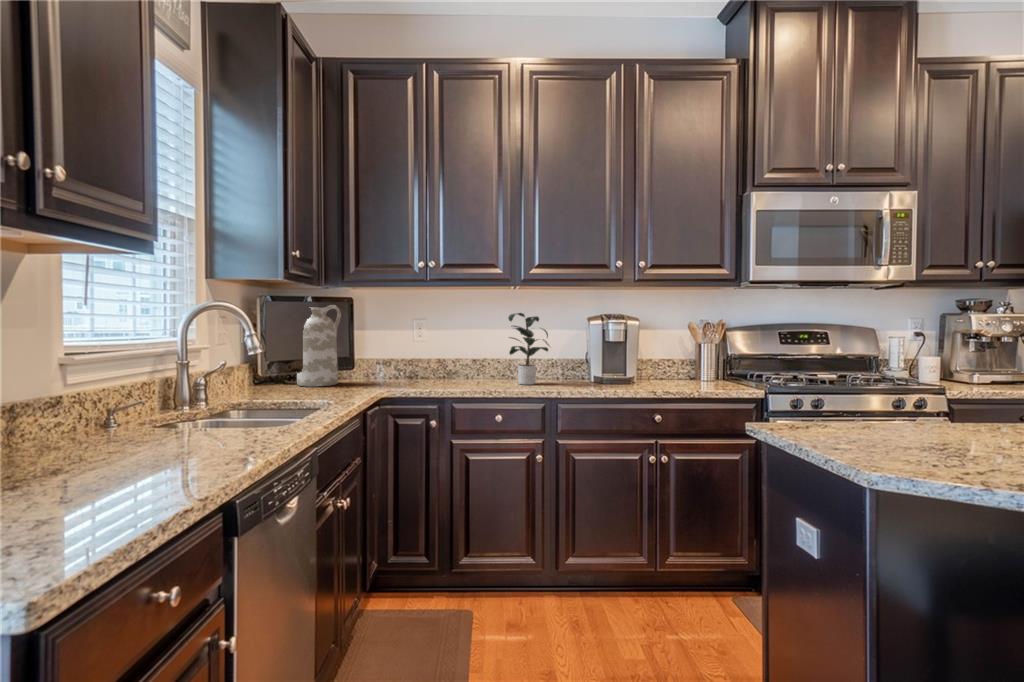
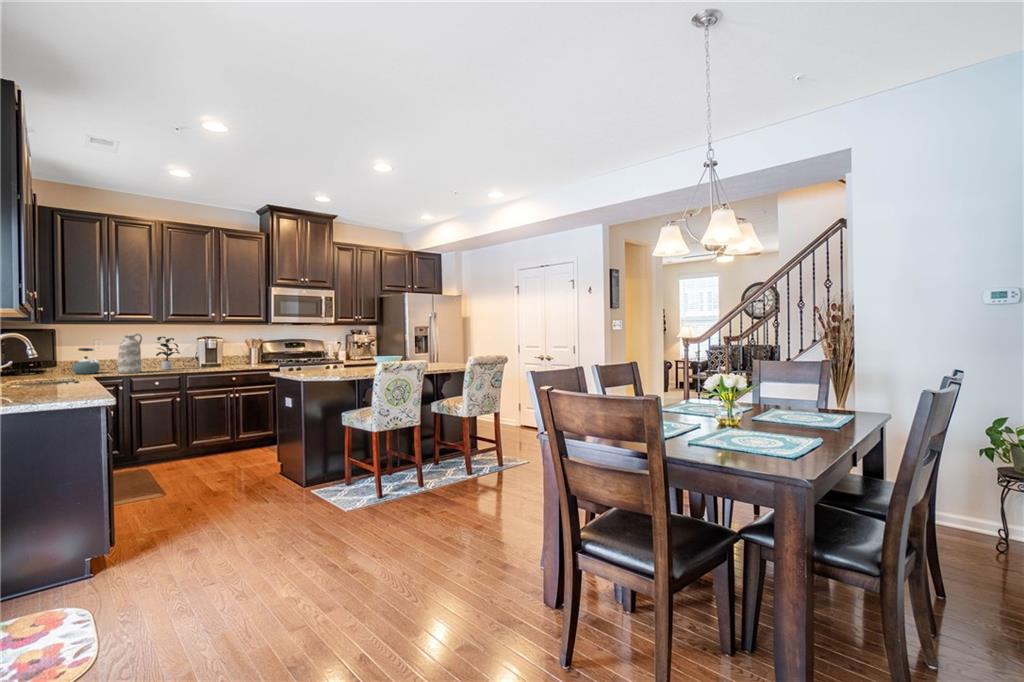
vase: present [297,305,341,387] -> present [118,334,142,373]
kettle: none [364,335,409,387] -> present [72,348,100,374]

